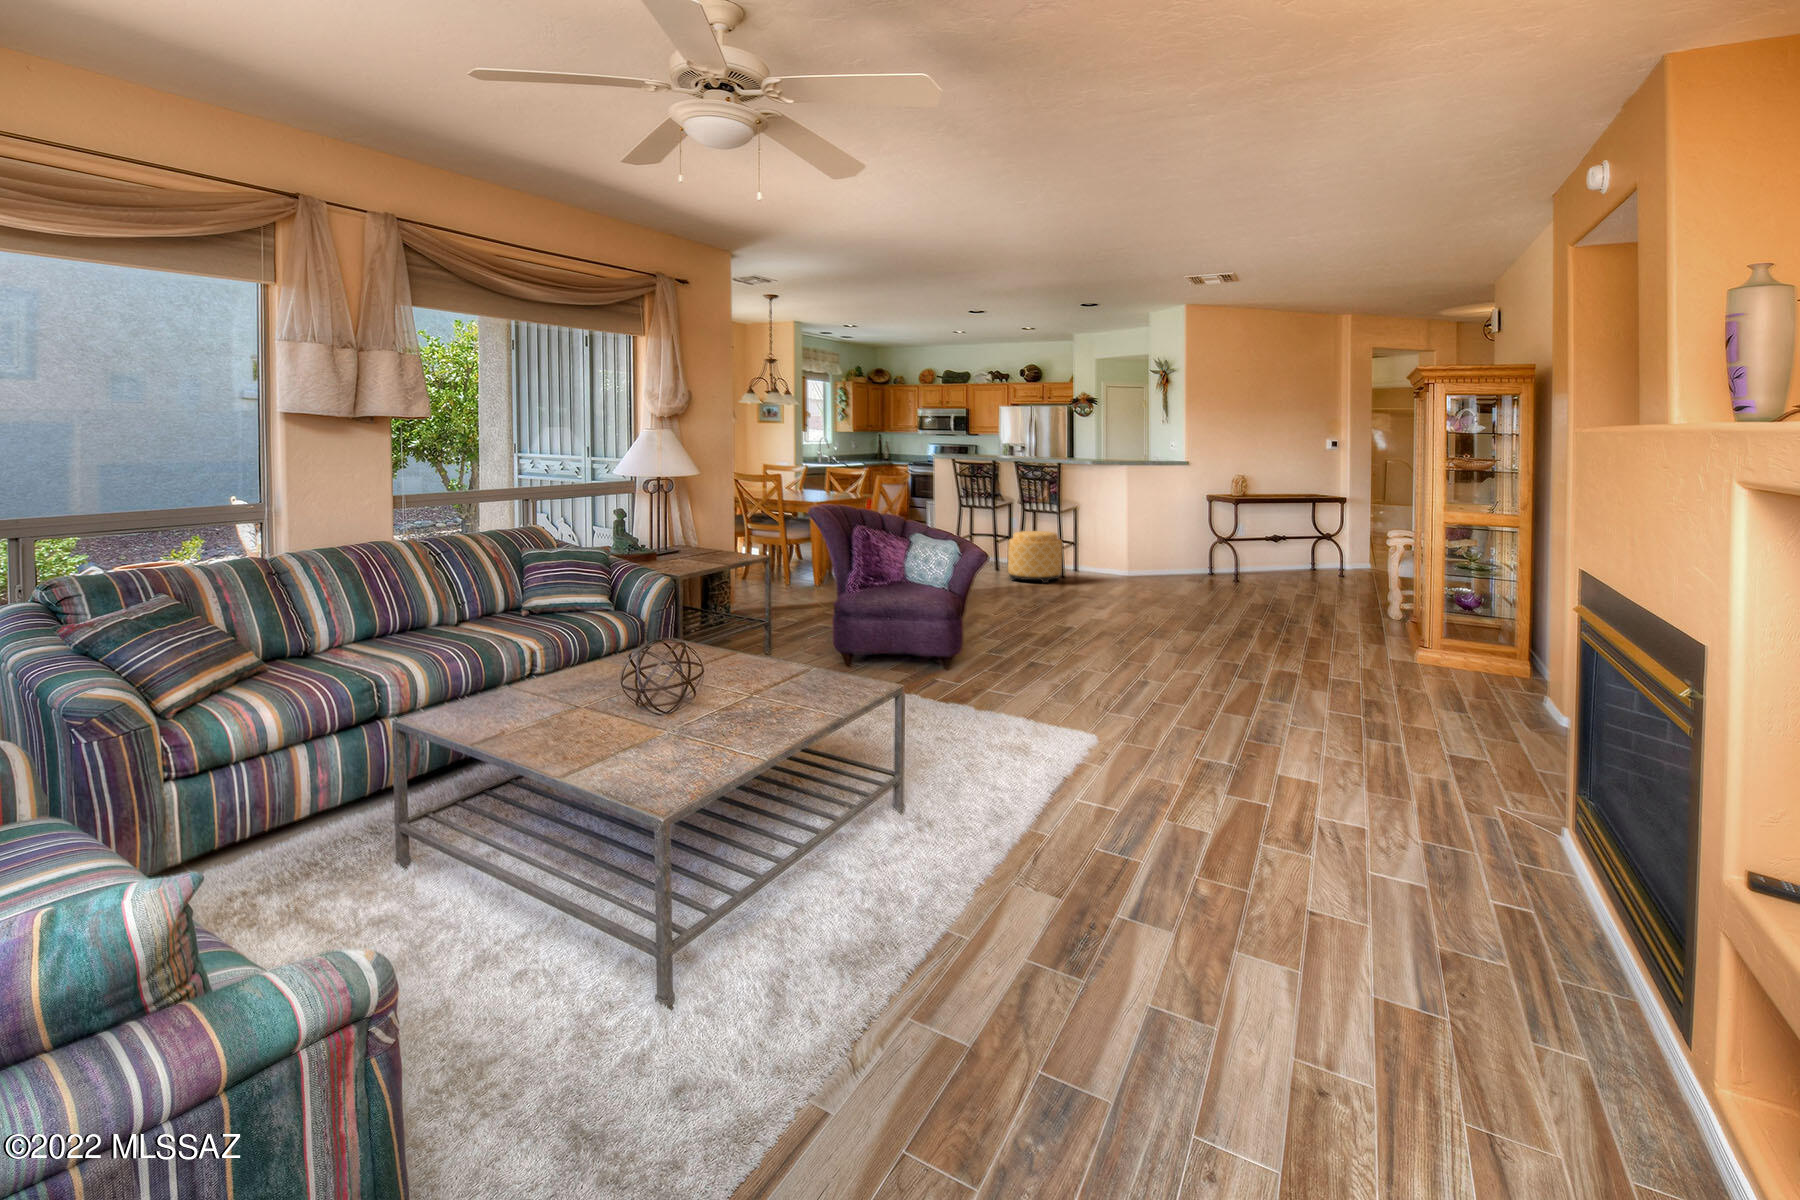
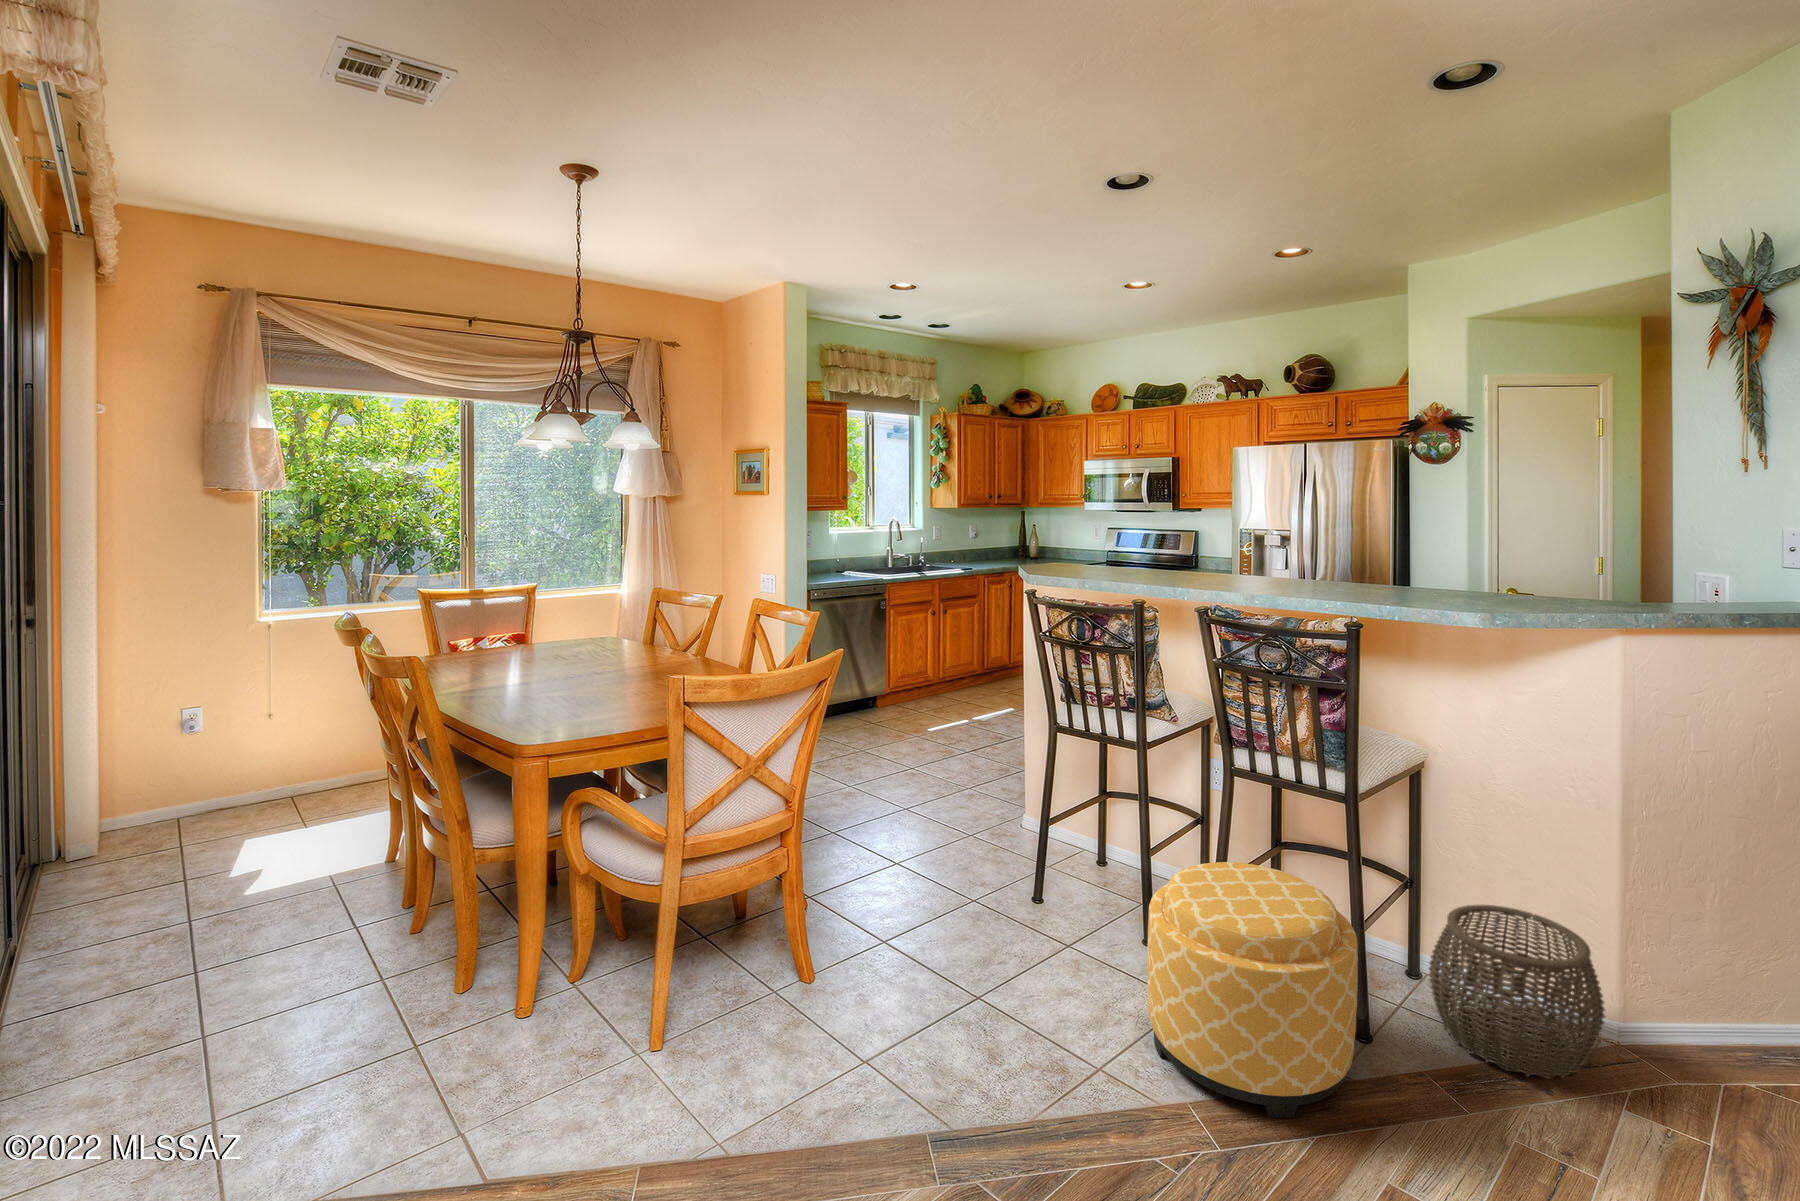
woven basket: none [1079,542,1118,577] -> present [1429,905,1605,1079]

